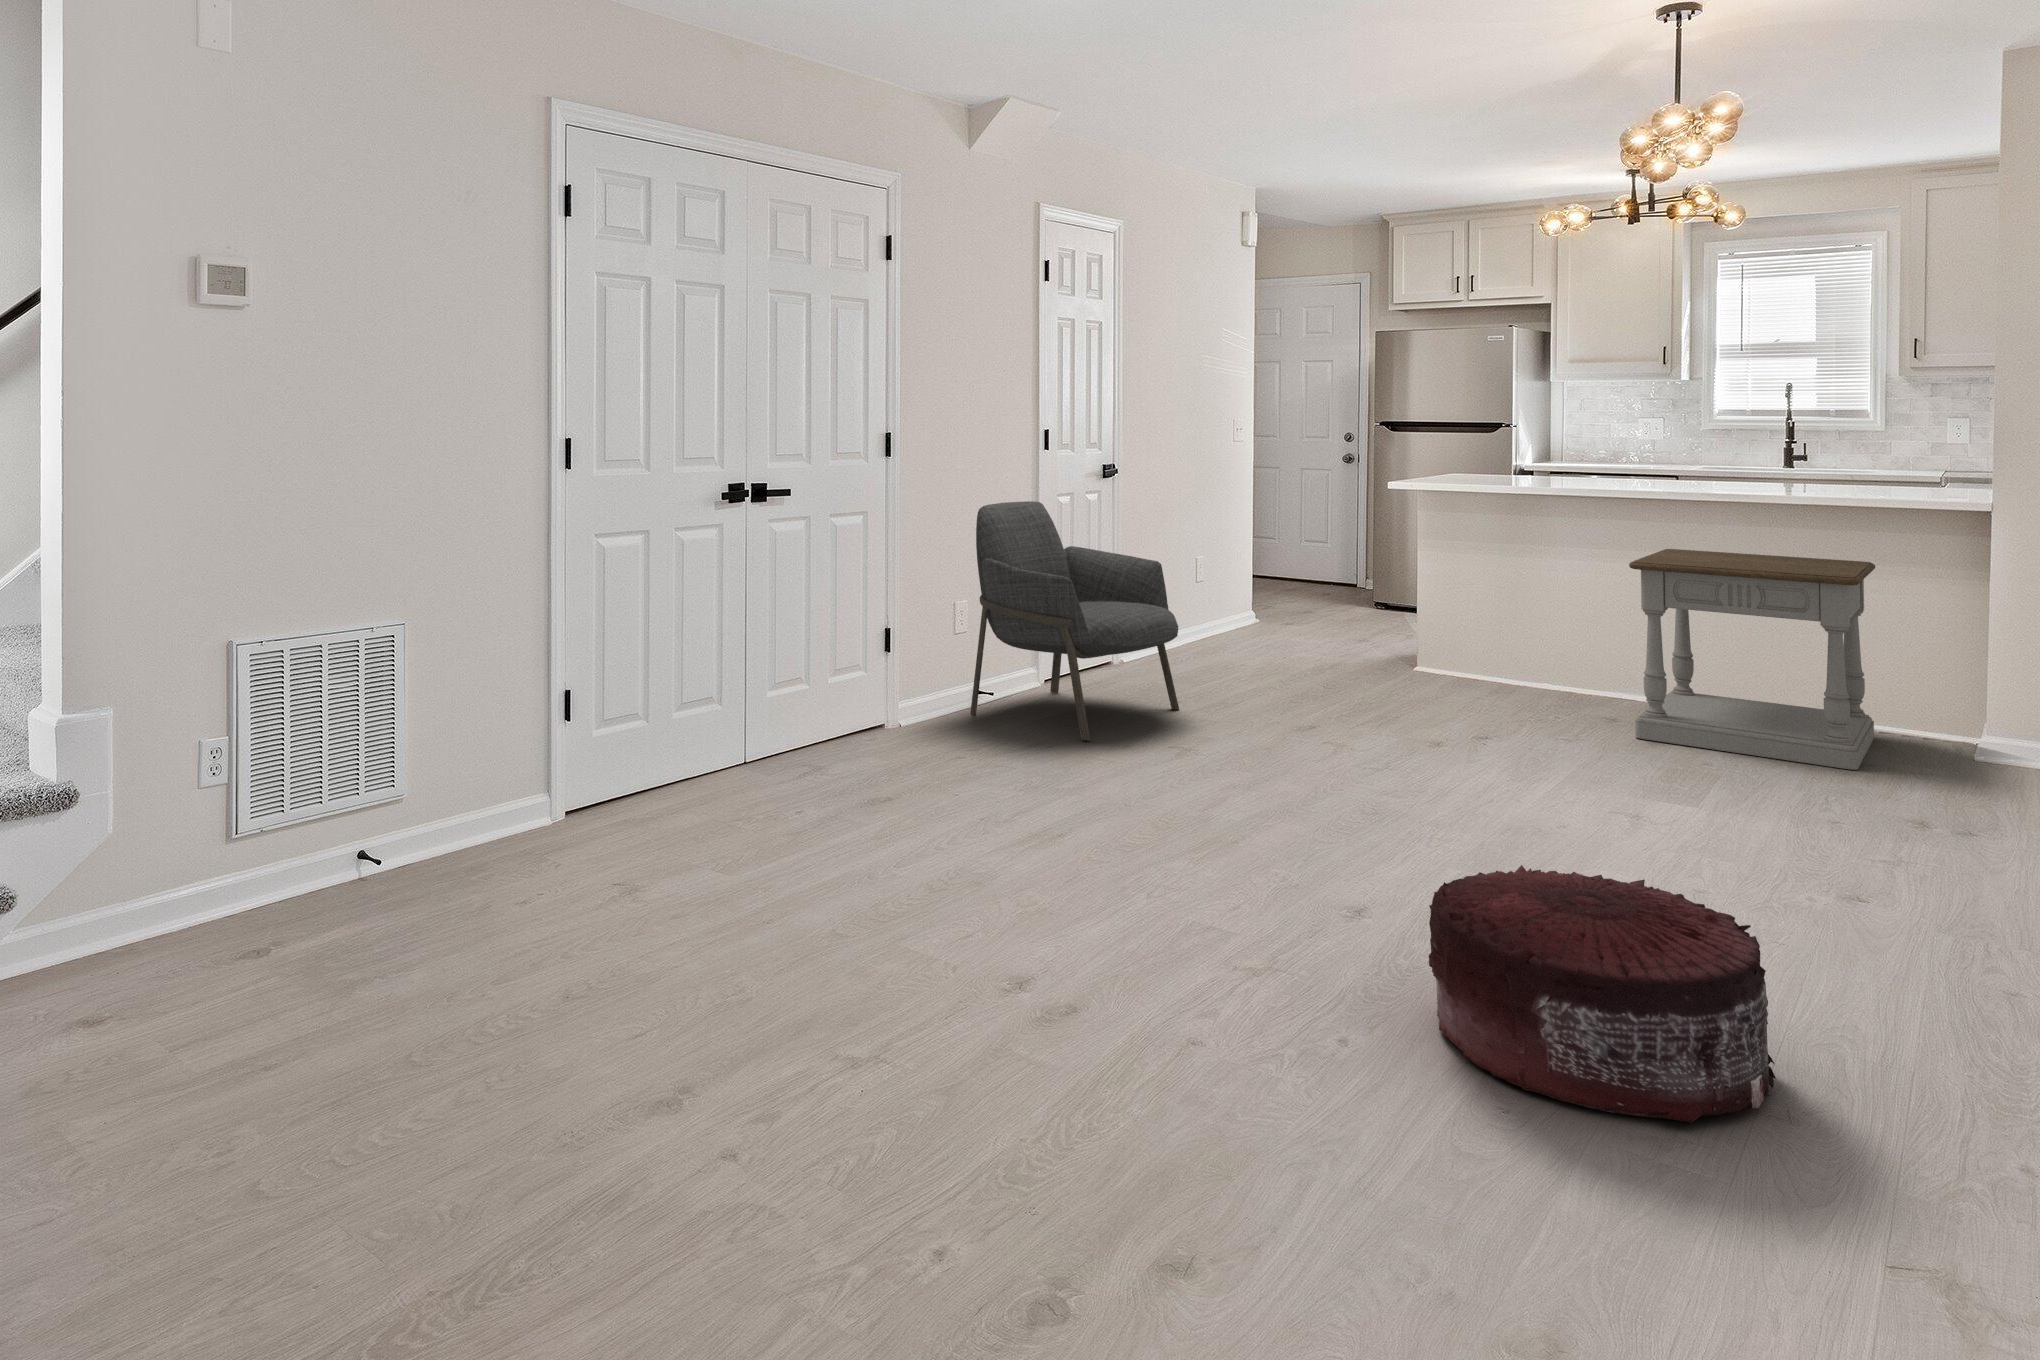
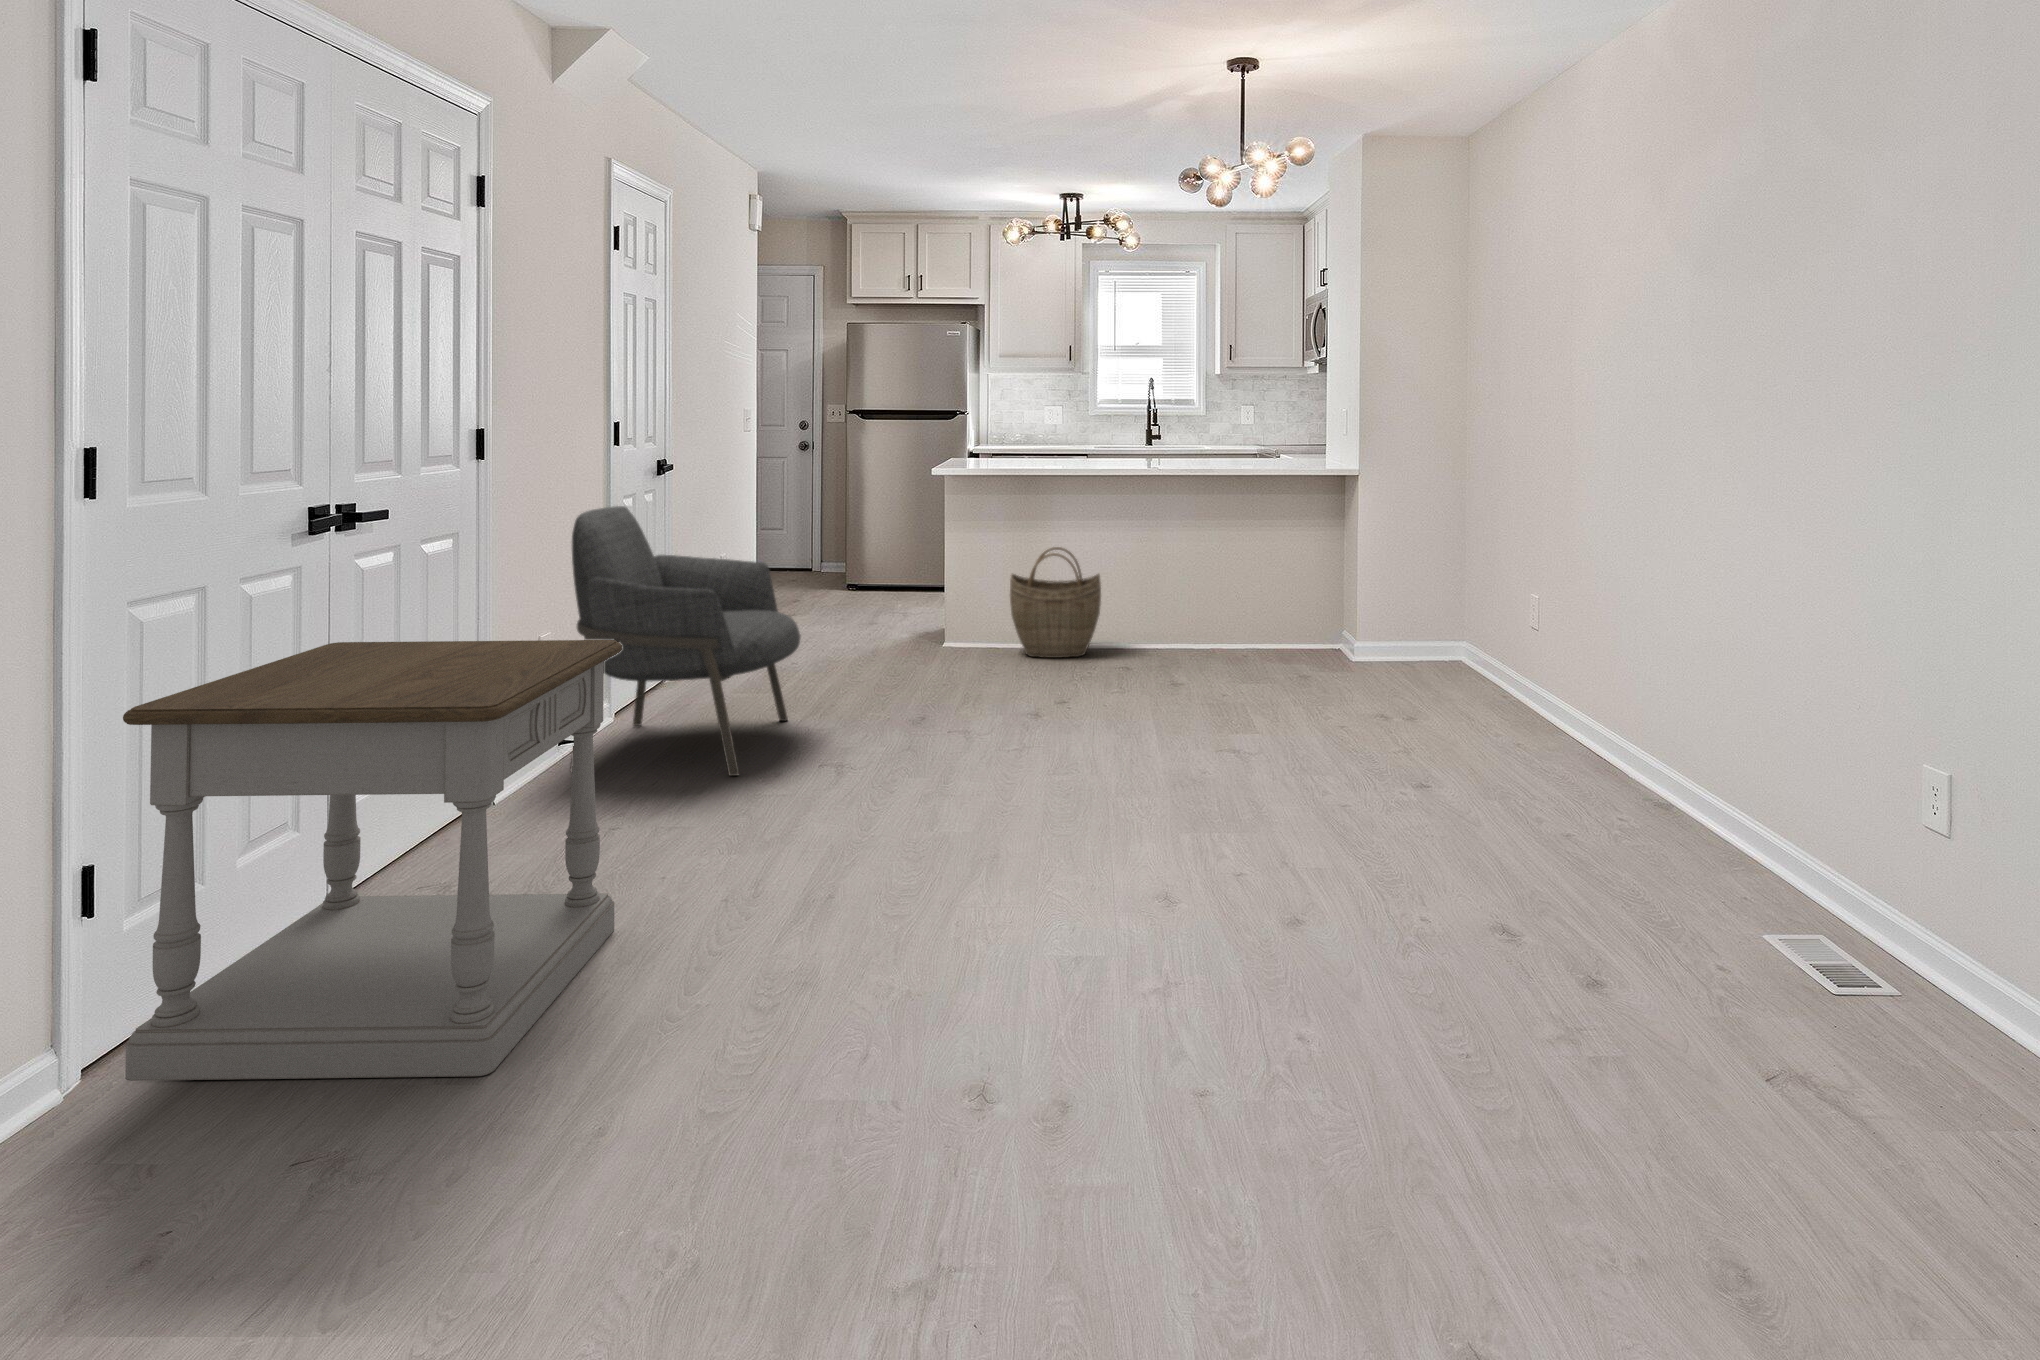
side table: present [1629,549,1875,770] -> present [123,640,622,1081]
woven basket: none [1476,580,1592,705] -> present [1010,547,1101,658]
pouf: present [1429,865,1776,1123] -> none [1354,801,1639,1035]

